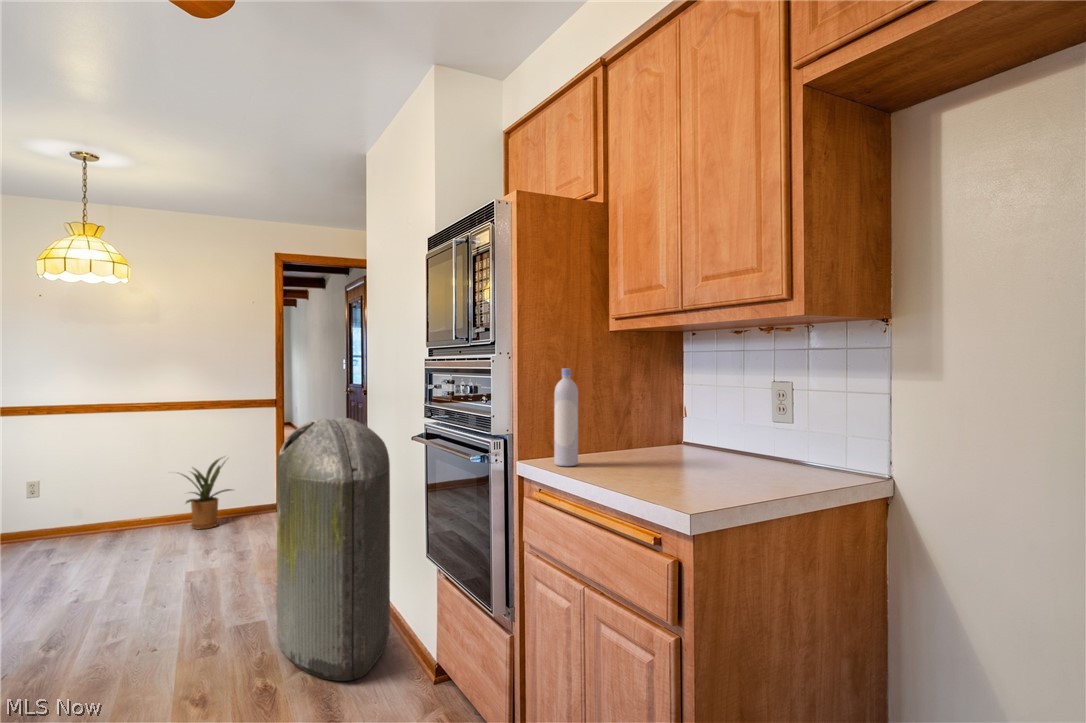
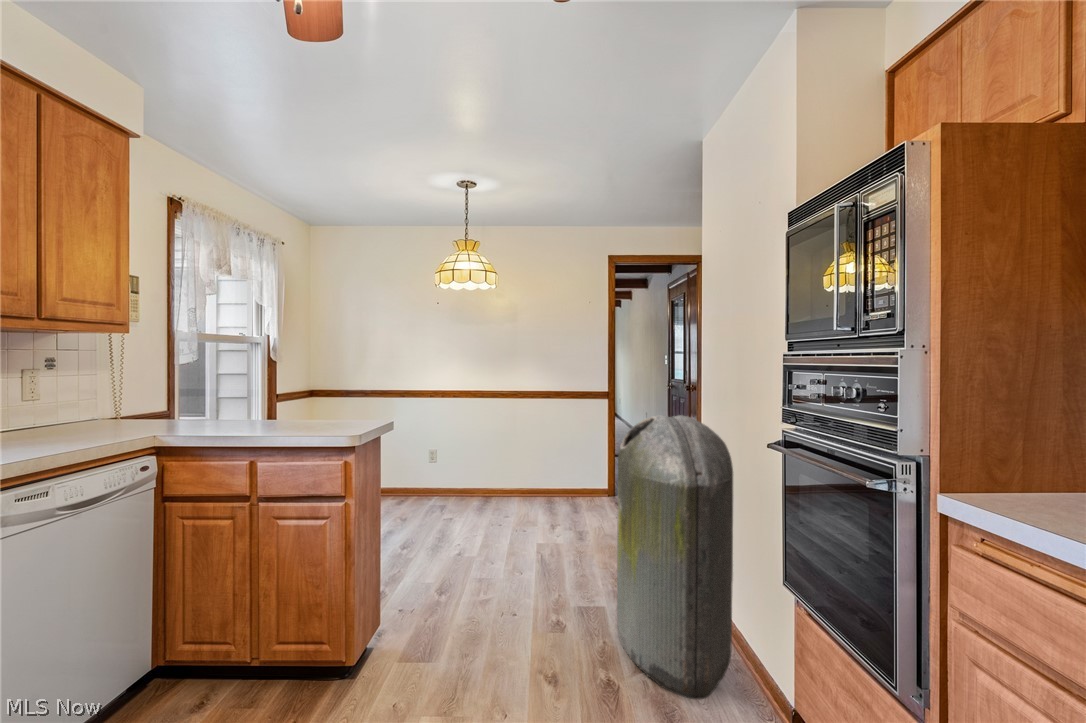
bottle: present [554,369,578,466] -> none [1006,368,1053,513]
house plant: present [183,458,231,529] -> none [522,441,576,505]

